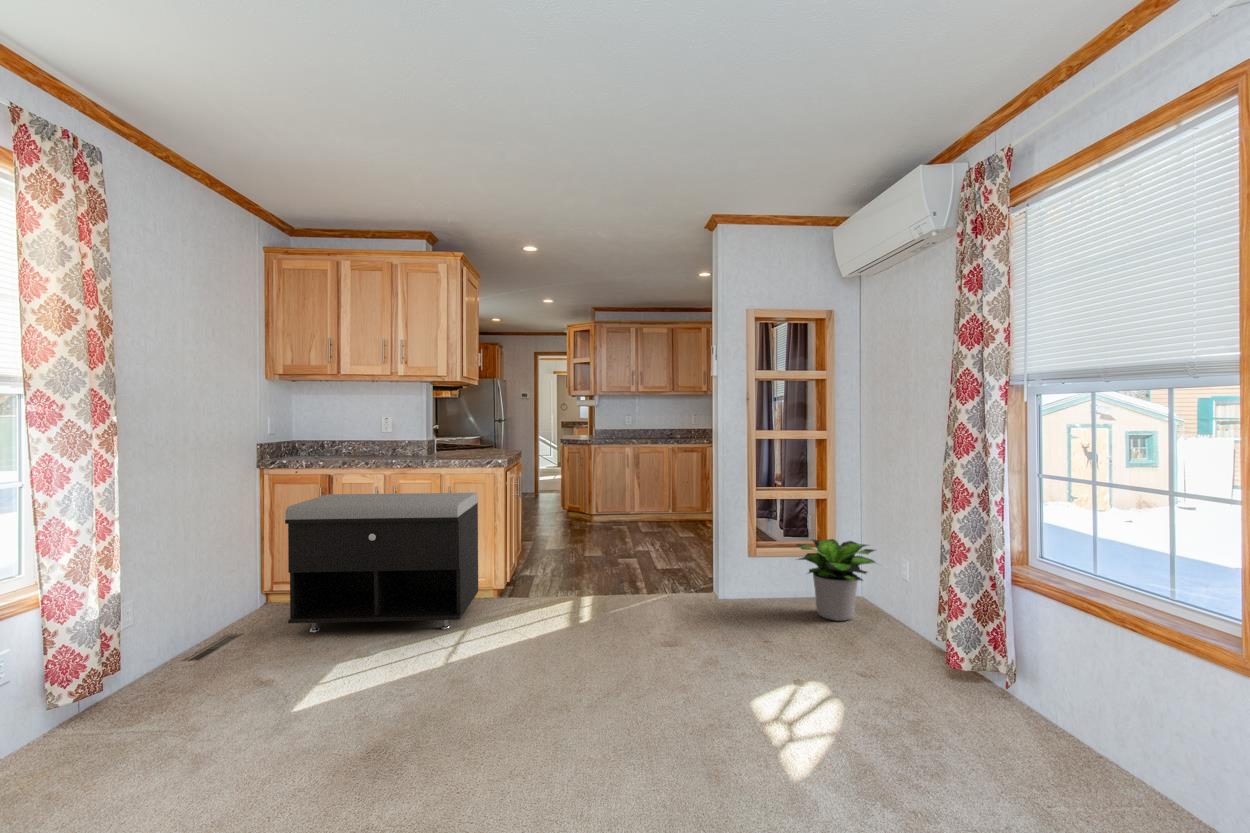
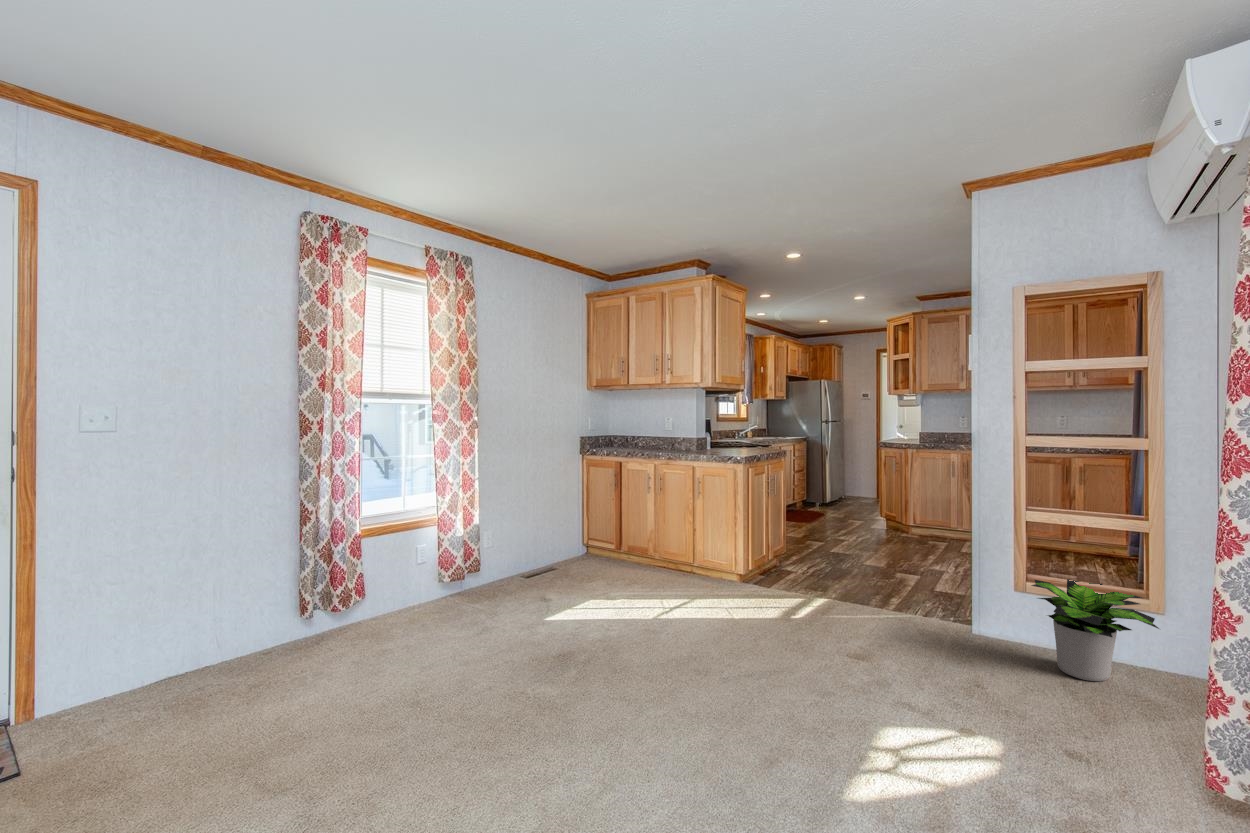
storage bench: present [285,493,478,633] -> none [578,477,722,594]

